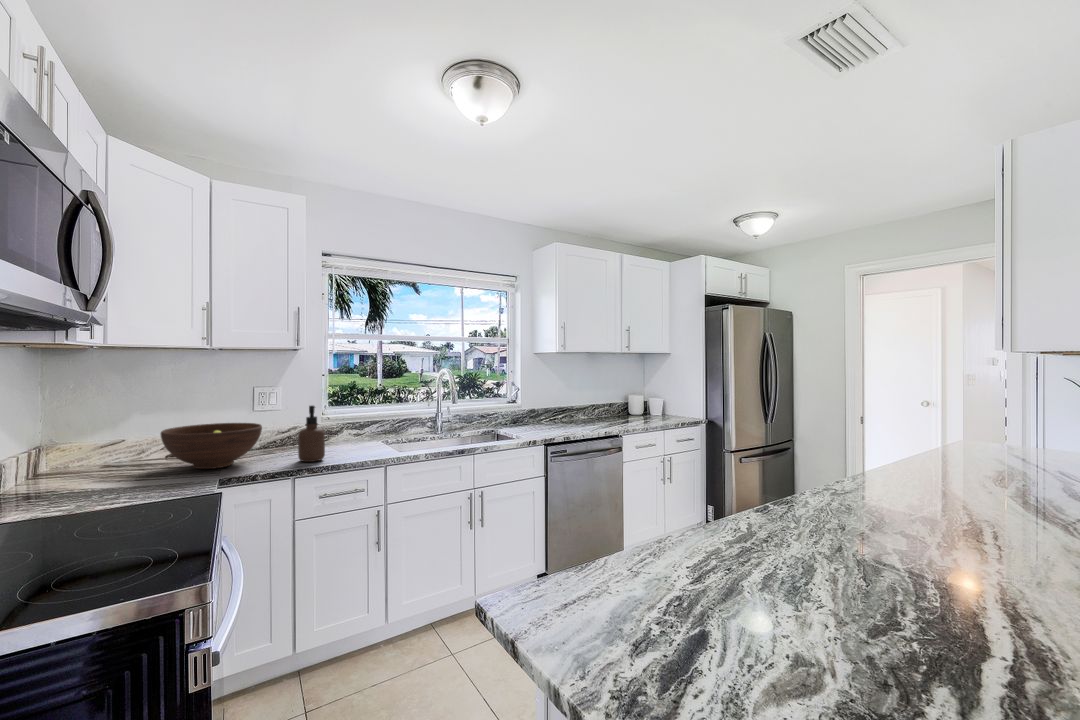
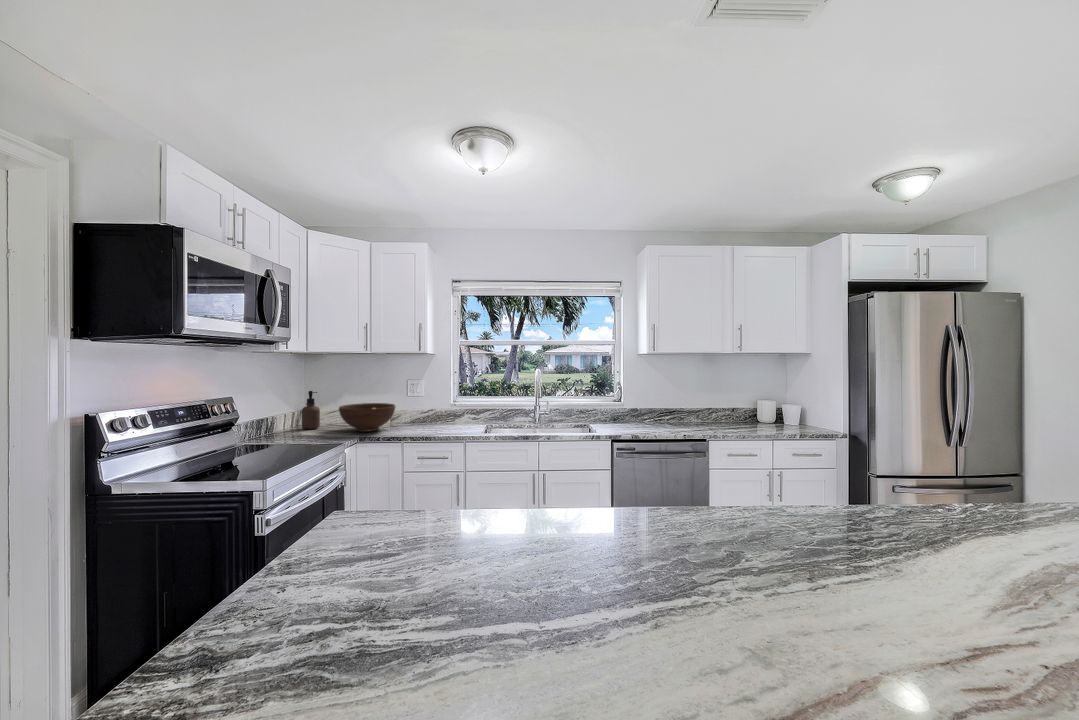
soap dispenser: present [298,405,325,462] -> present [302,391,320,429]

